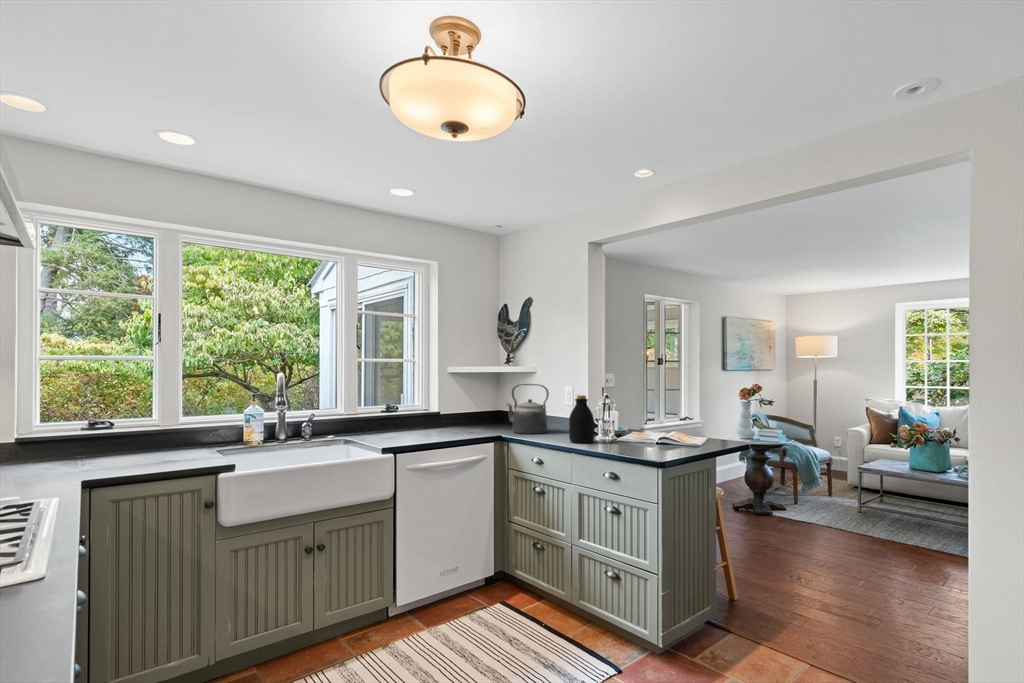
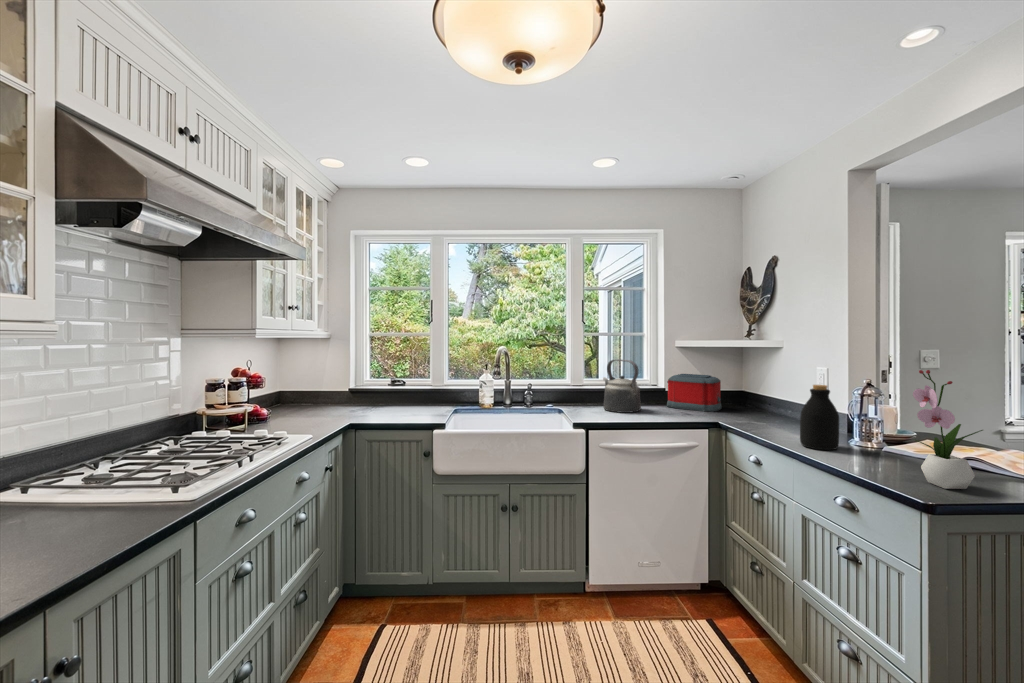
flower arrangement: none [645,378,679,453] -> present [913,370,983,489]
kettle: present [506,384,549,434] -> present [603,359,641,413]
toaster: none [442,397,489,429] -> present [667,374,721,412]

